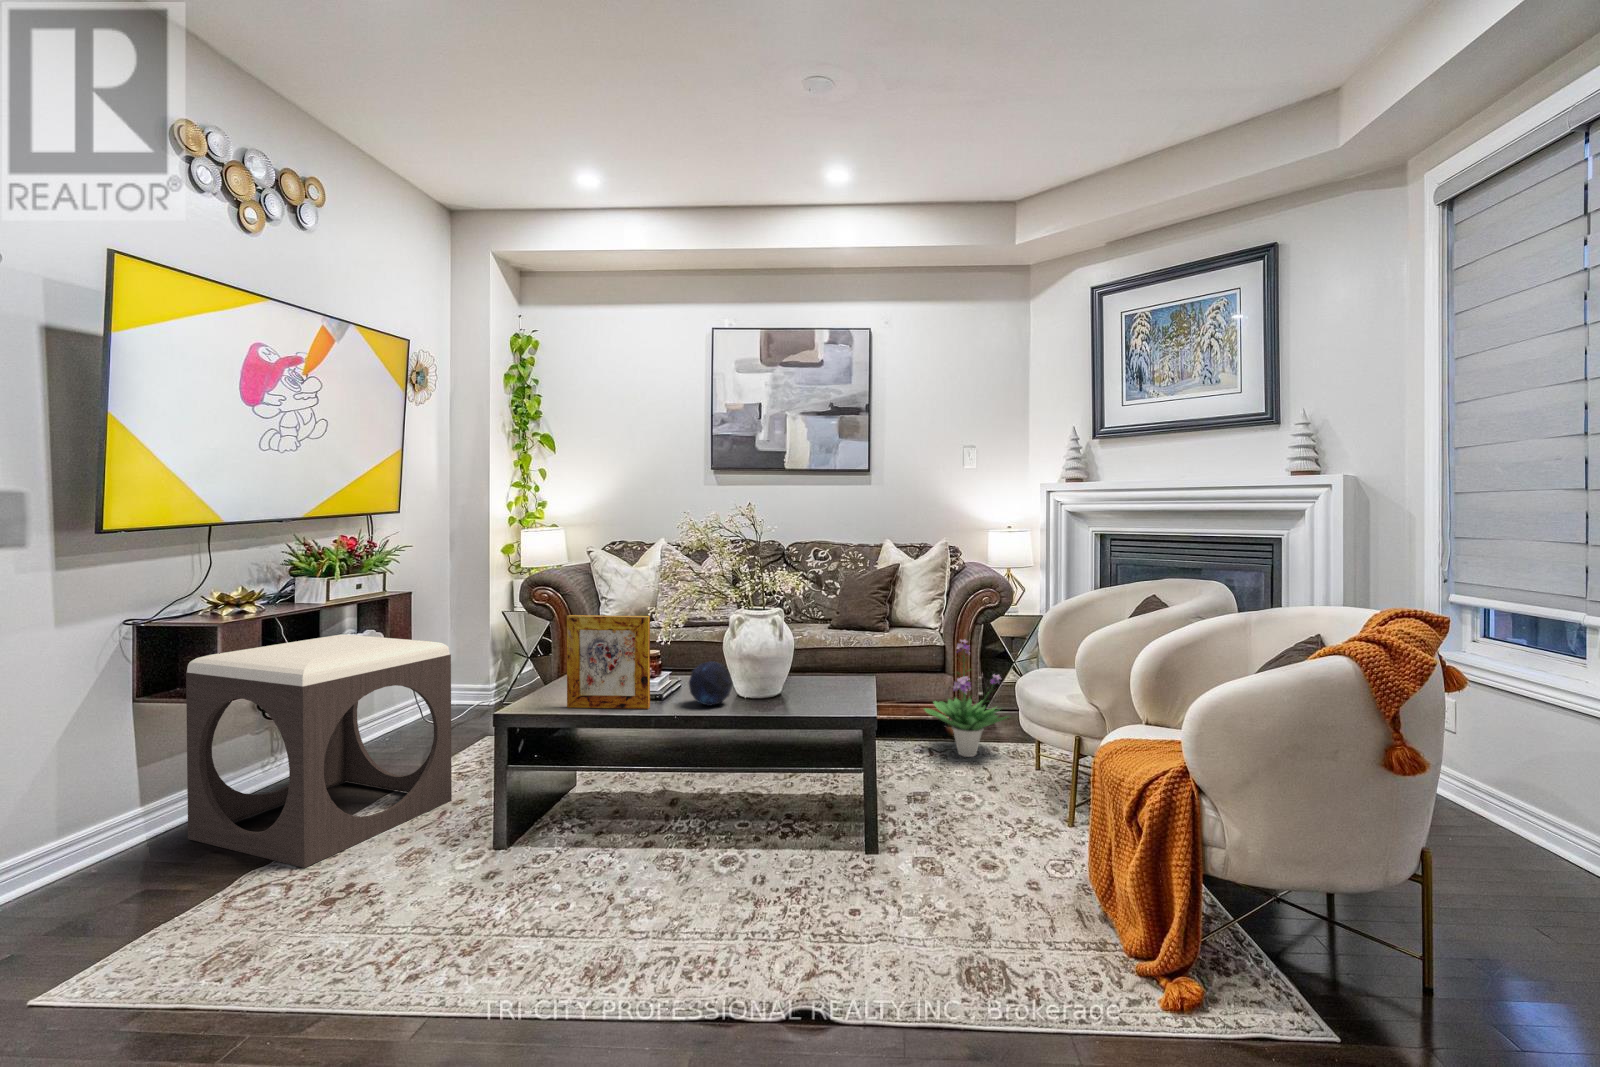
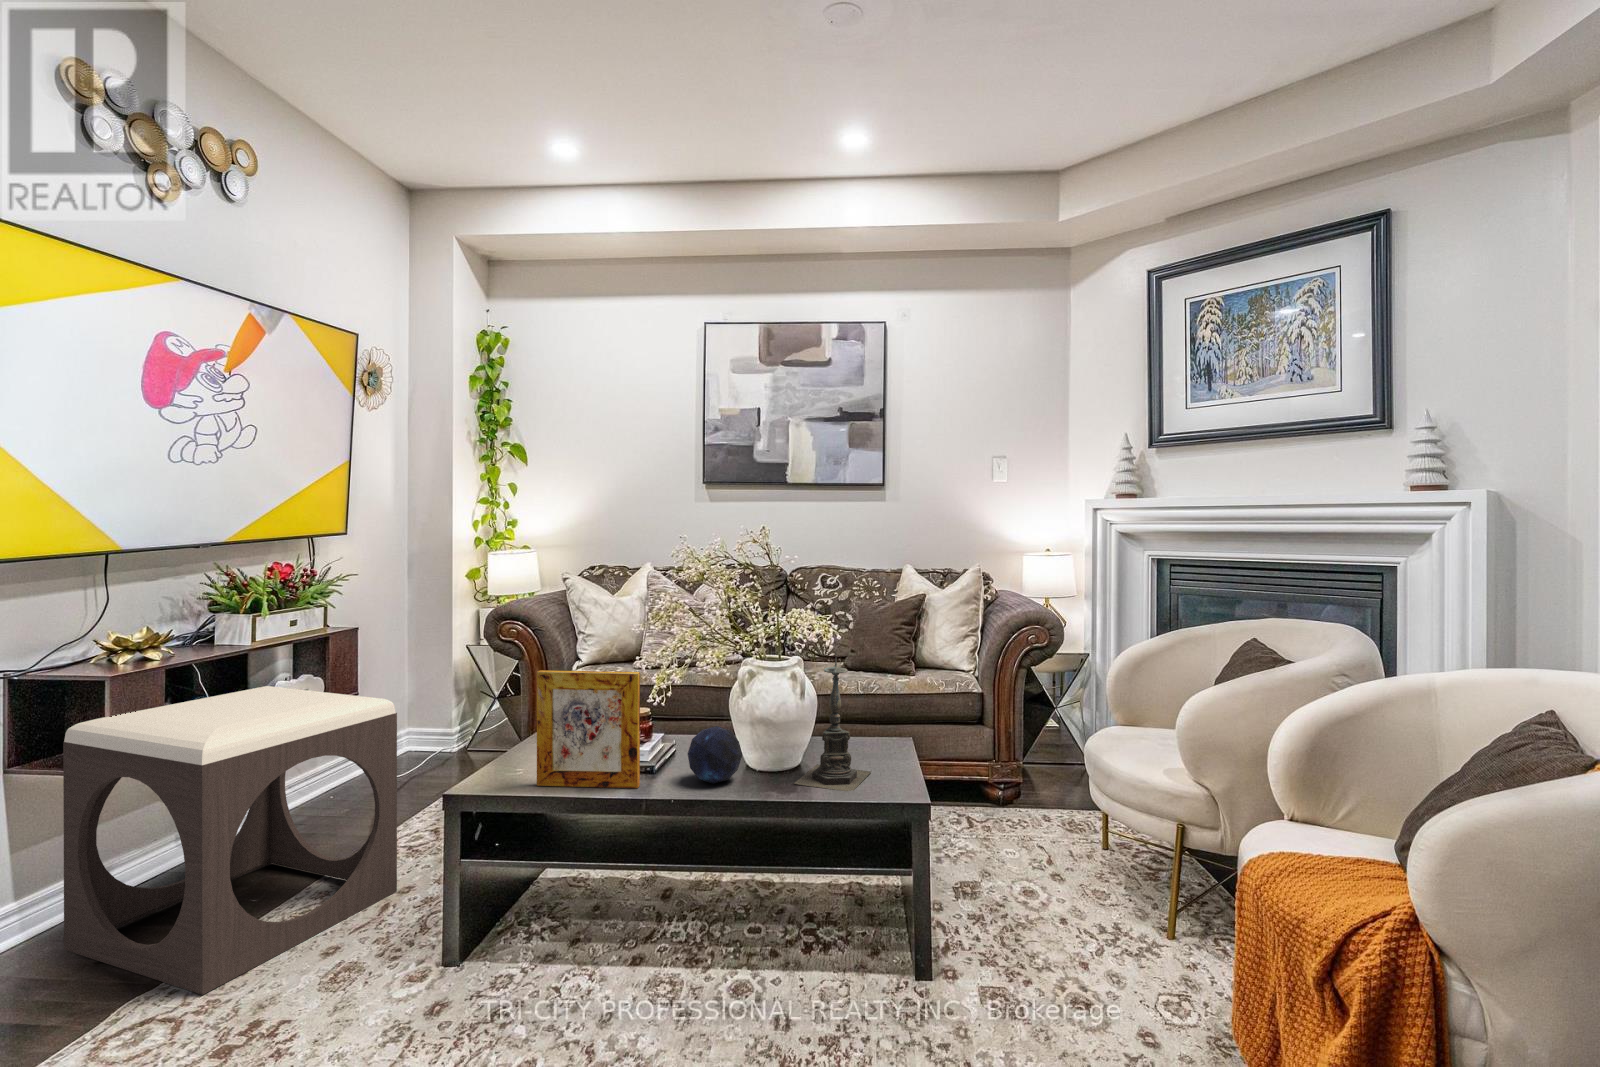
candle holder: none [774,599,838,711] -> present [794,653,871,791]
potted plant: present [924,640,1009,757] -> none [965,687,1073,829]

